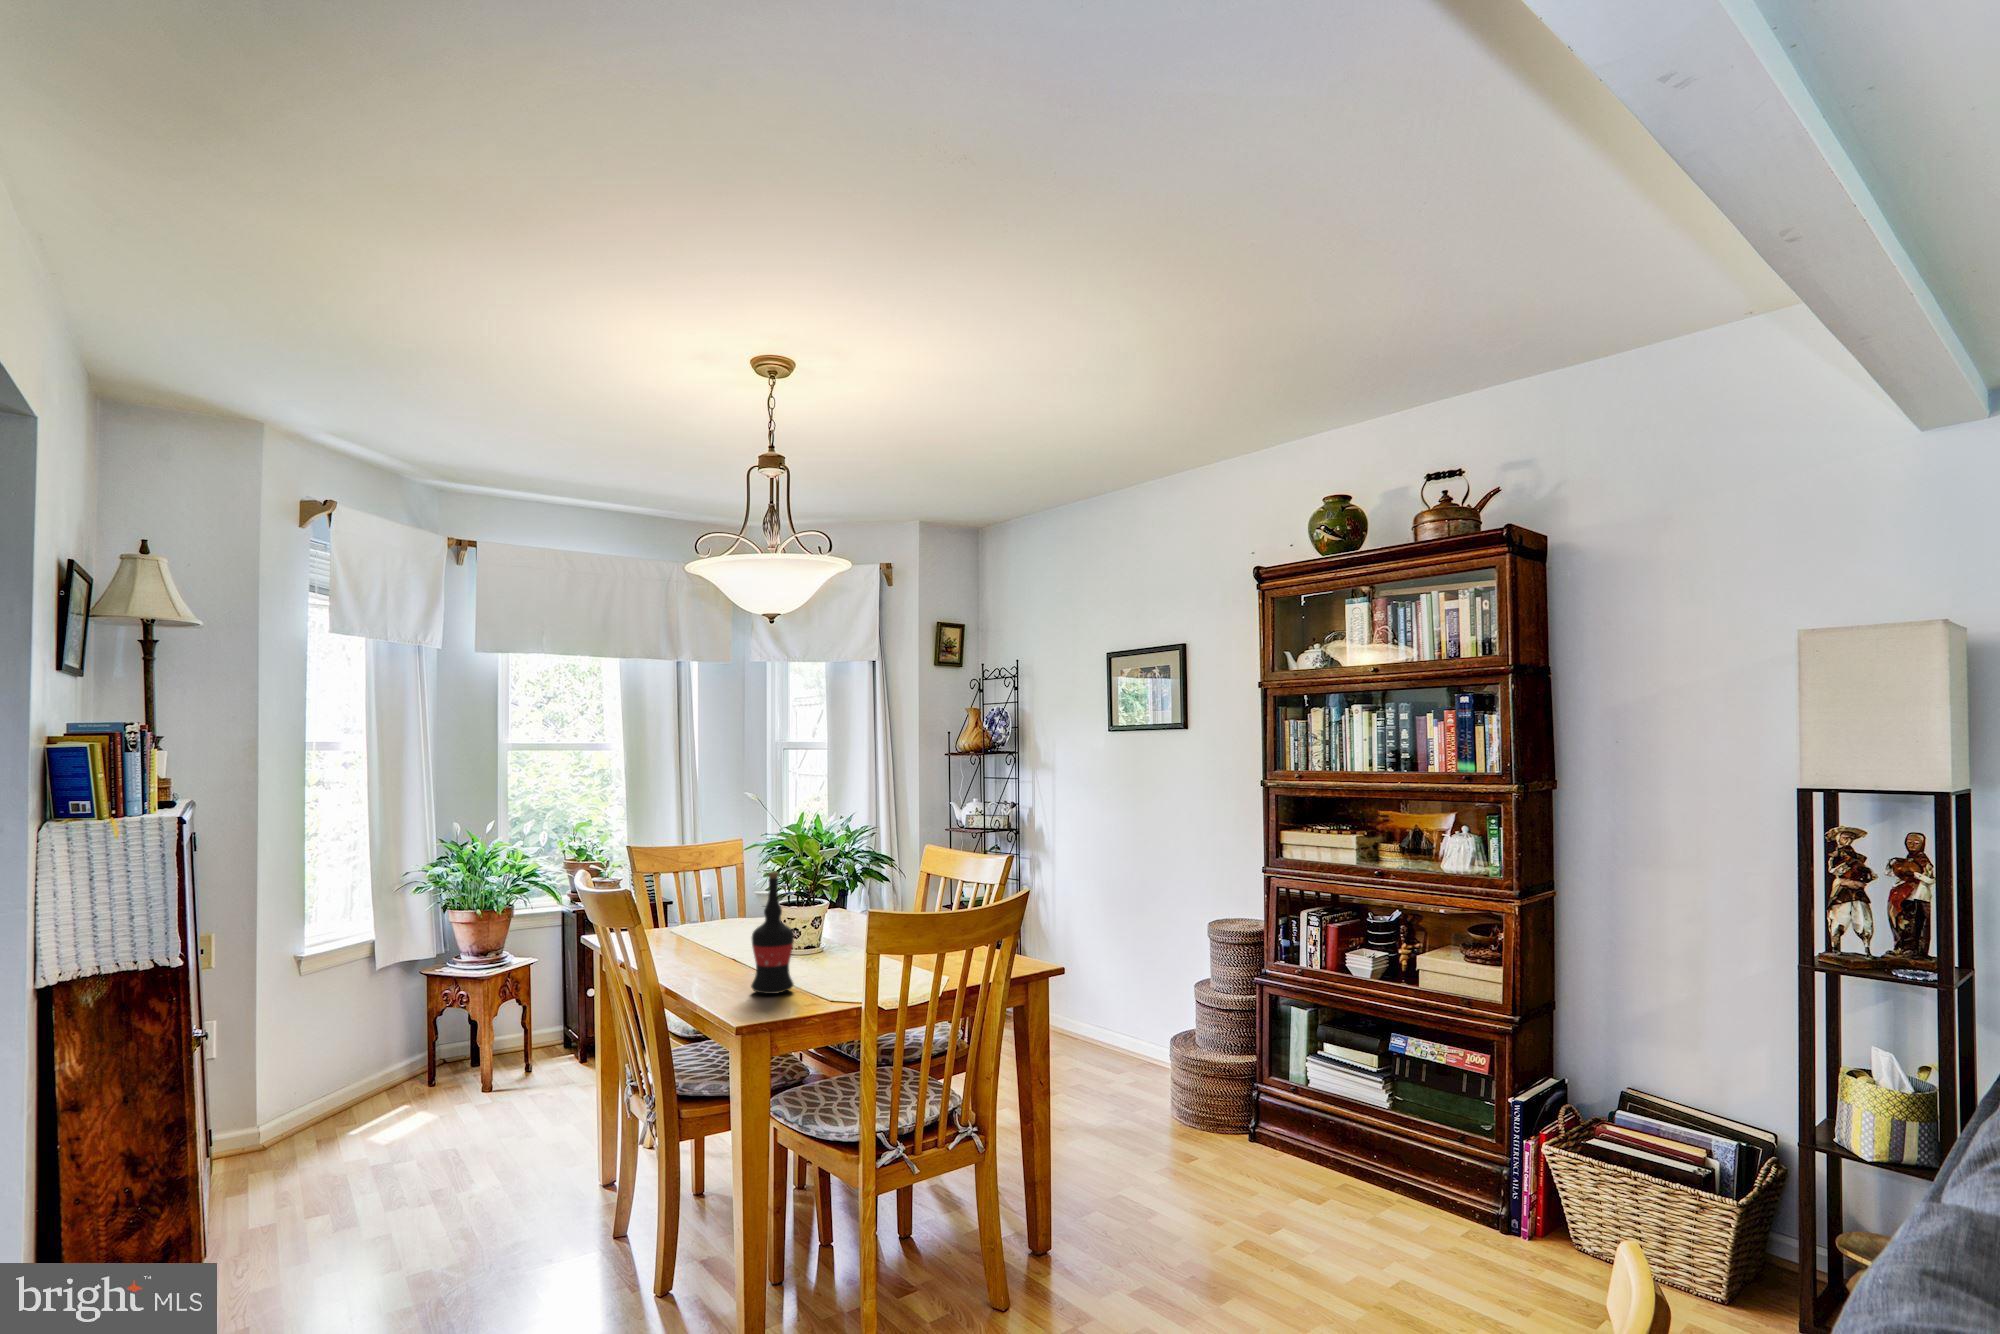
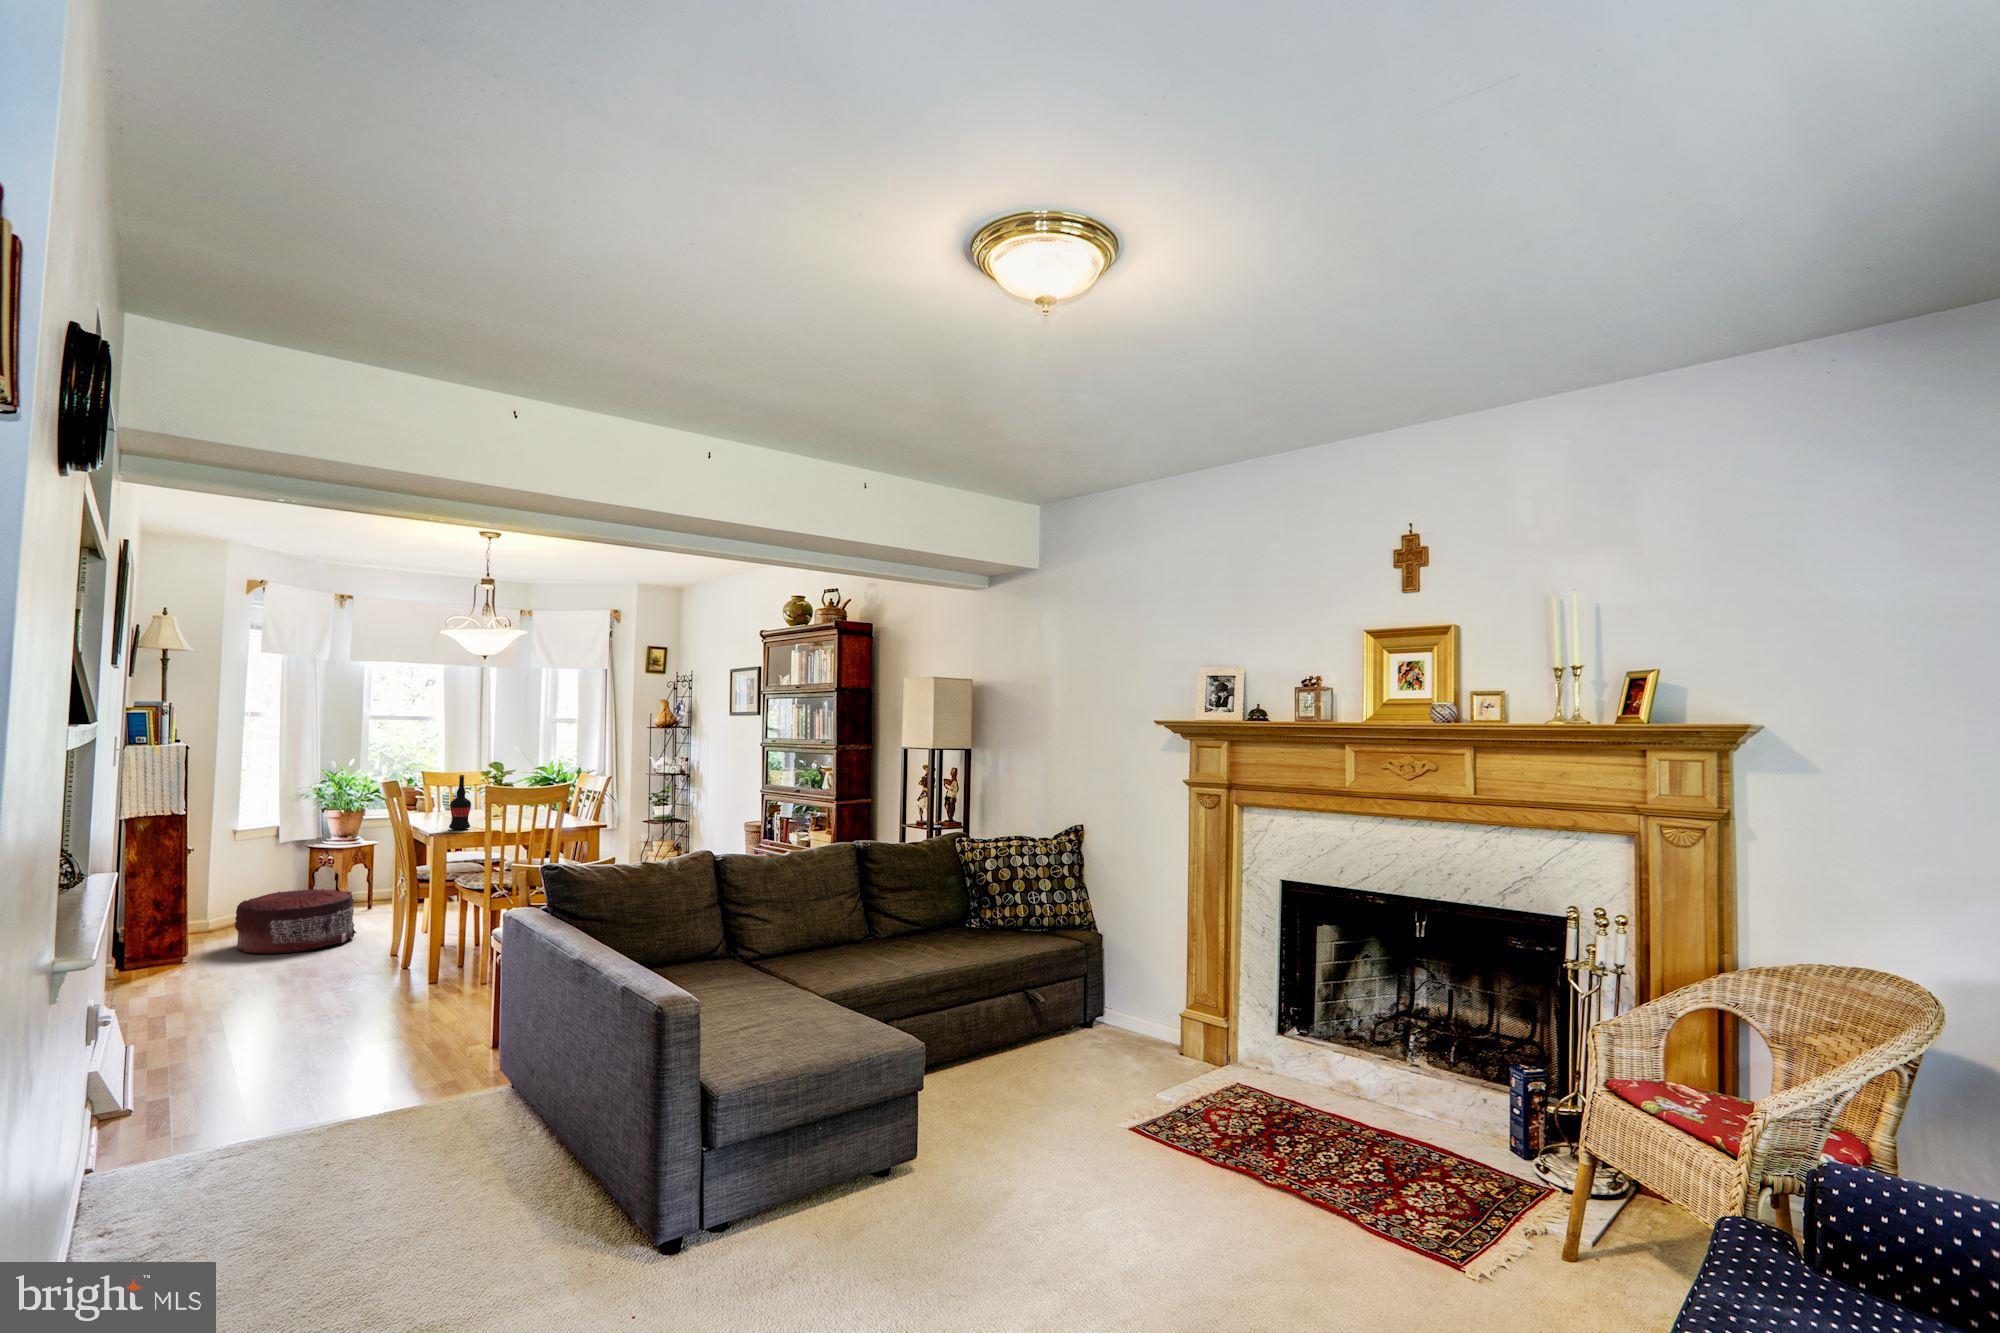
pouf: none [306,1081,535,1252] -> present [235,889,356,954]

